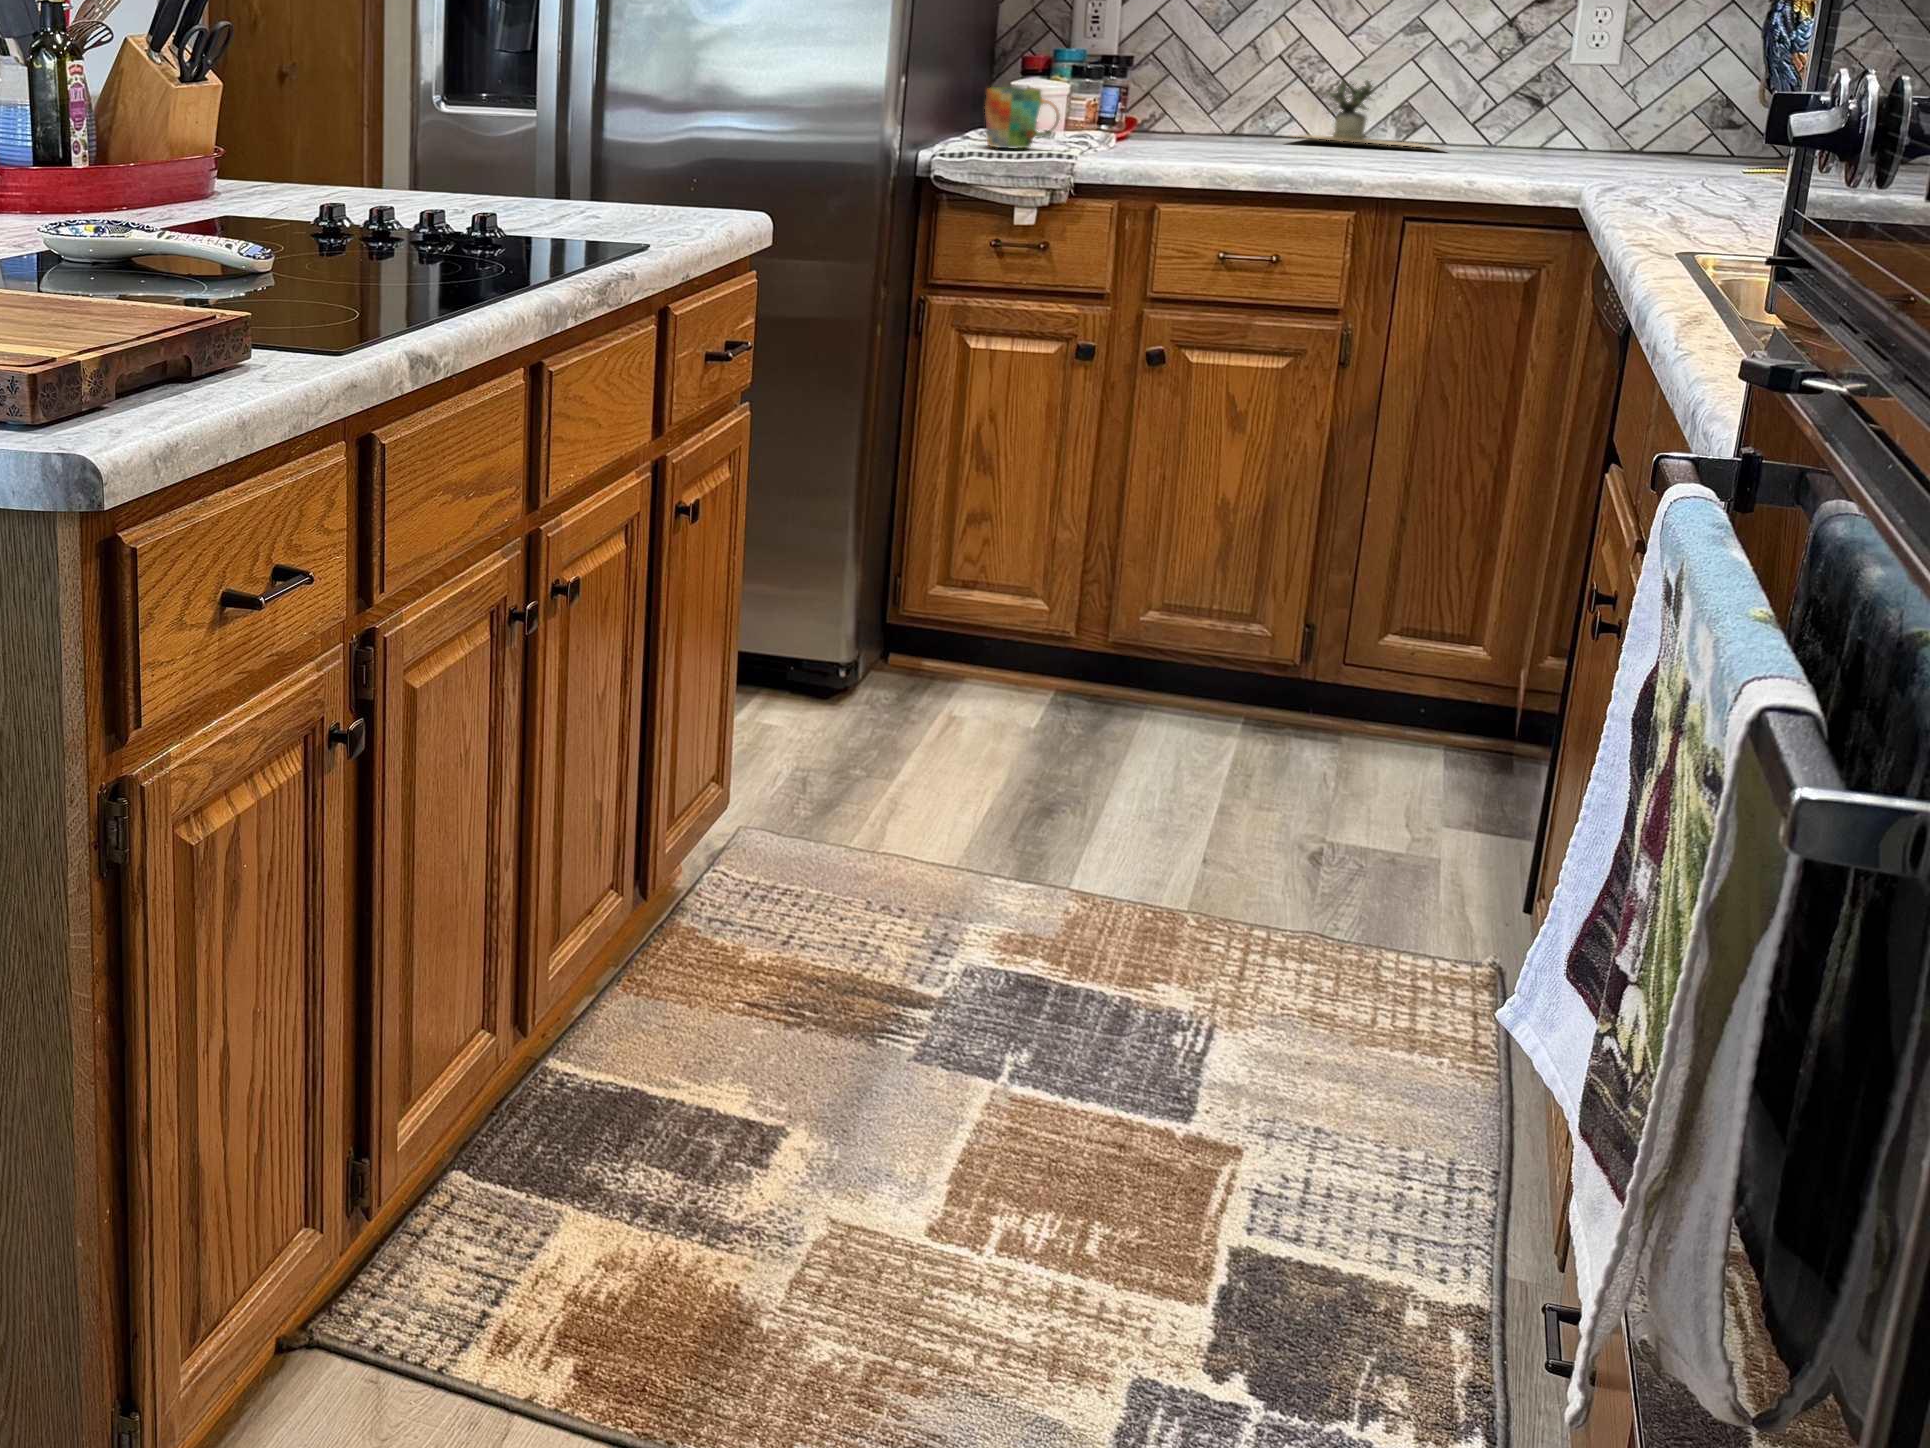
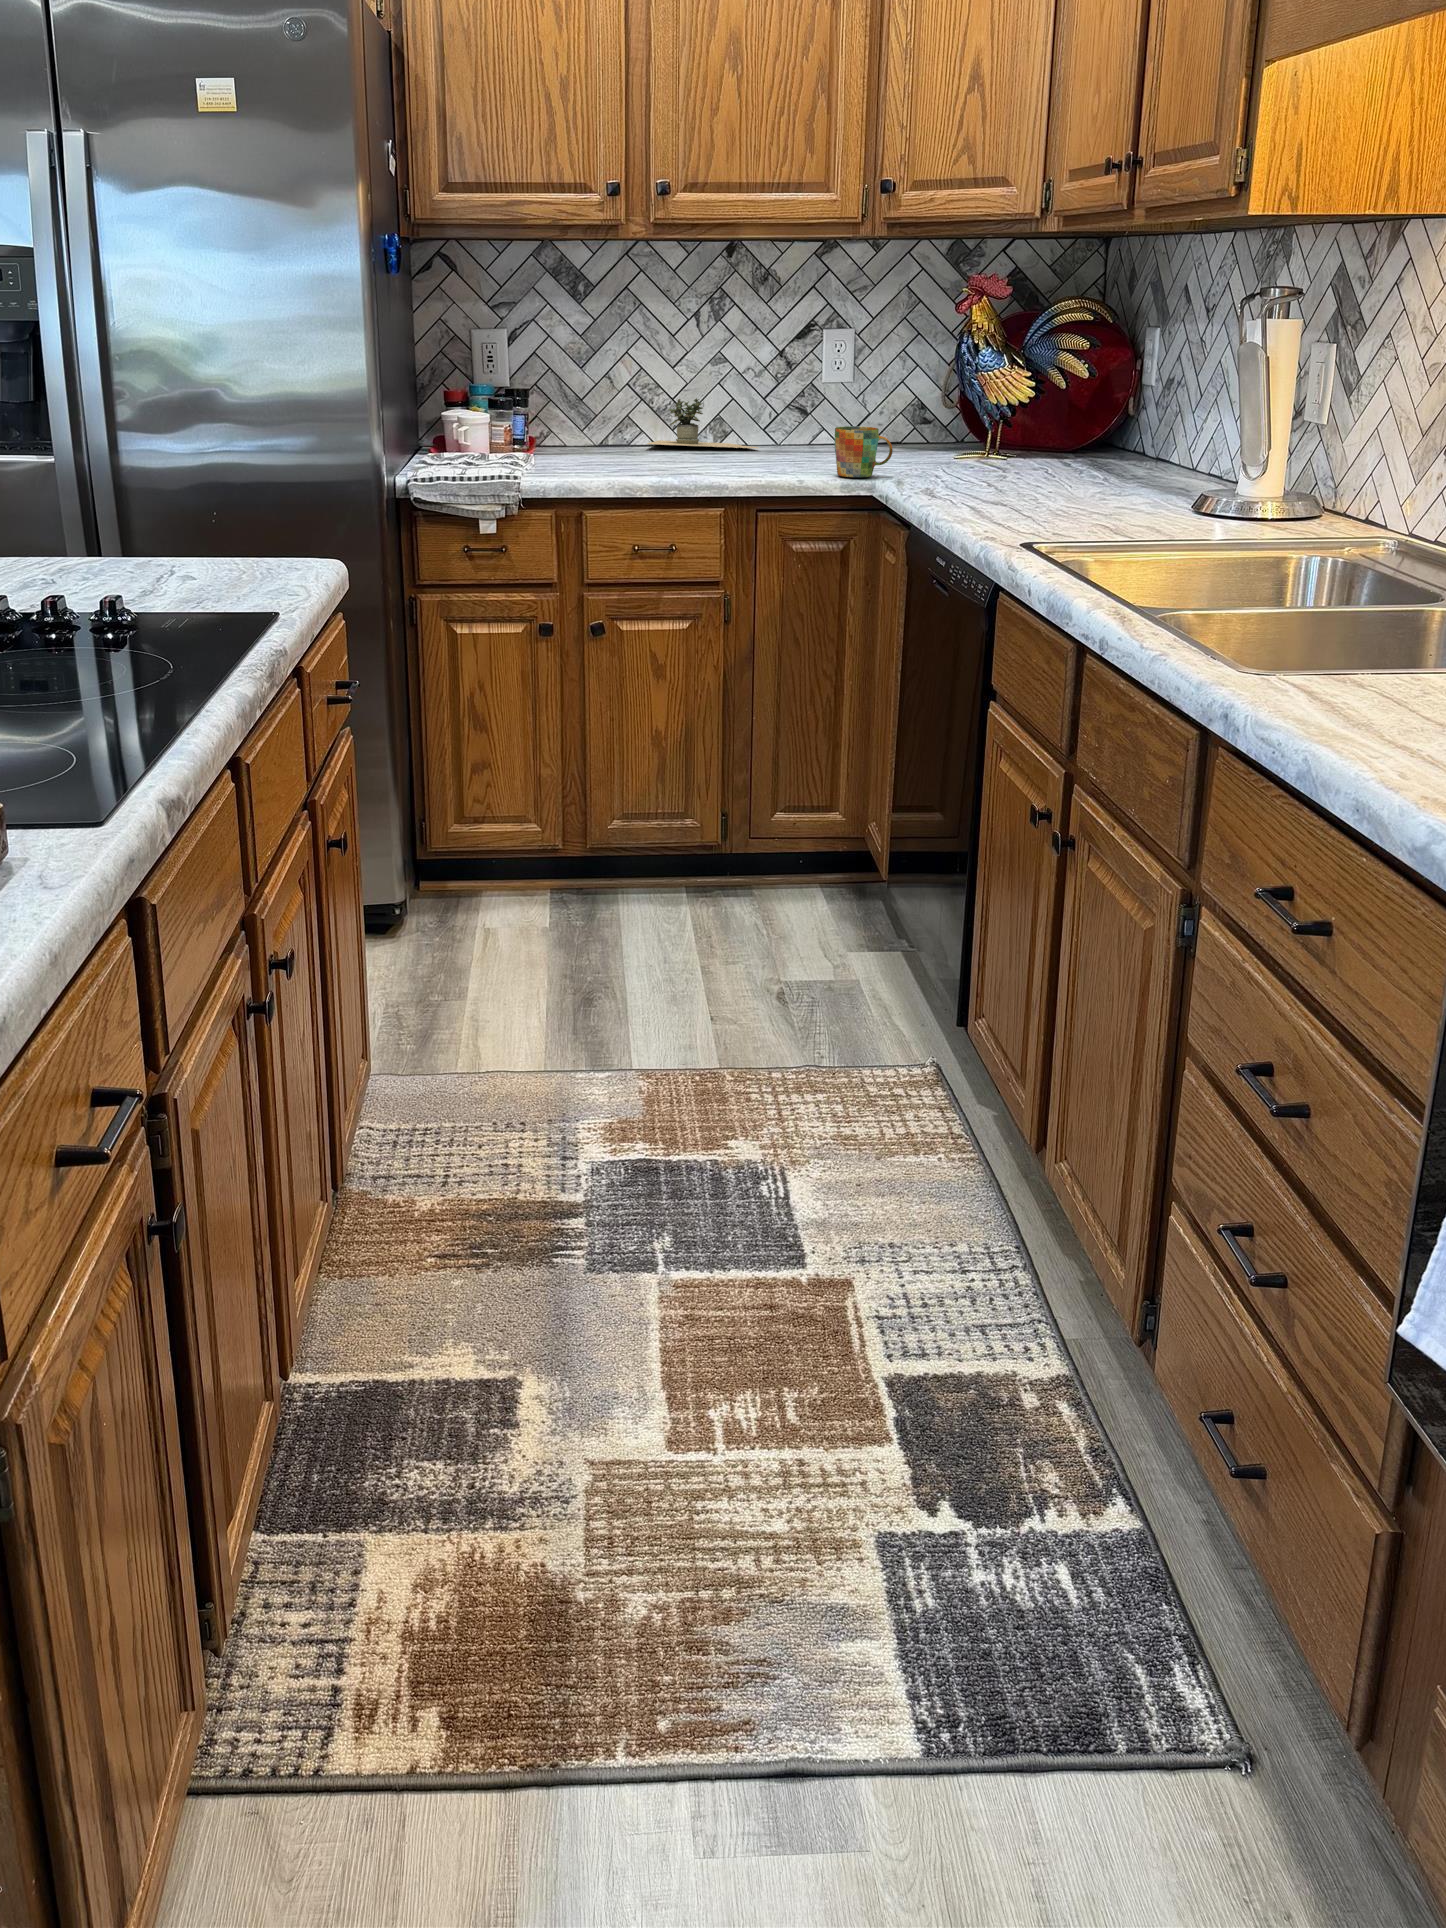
mug: present [985,87,1059,149] -> present [835,426,893,477]

